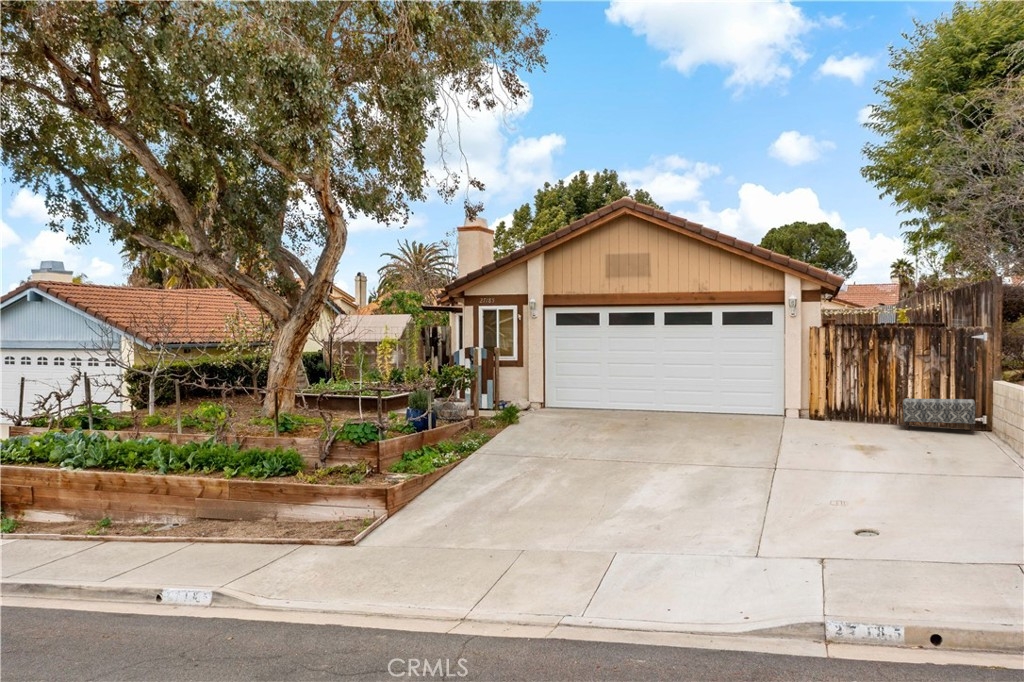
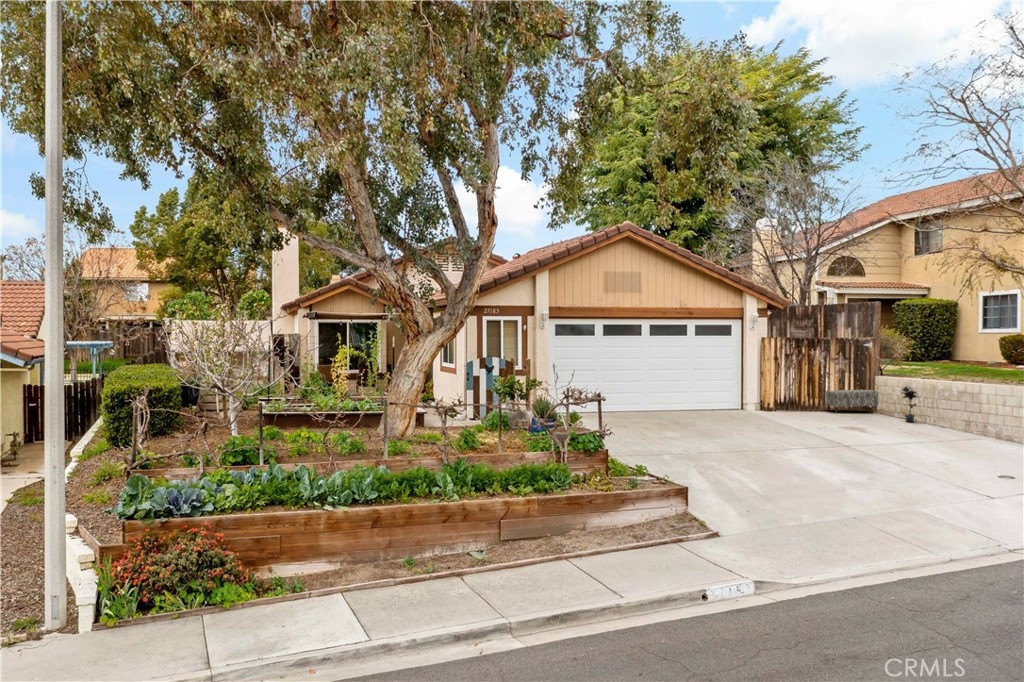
potted plant: none [983,396,1012,451] -> present [902,387,917,422]

